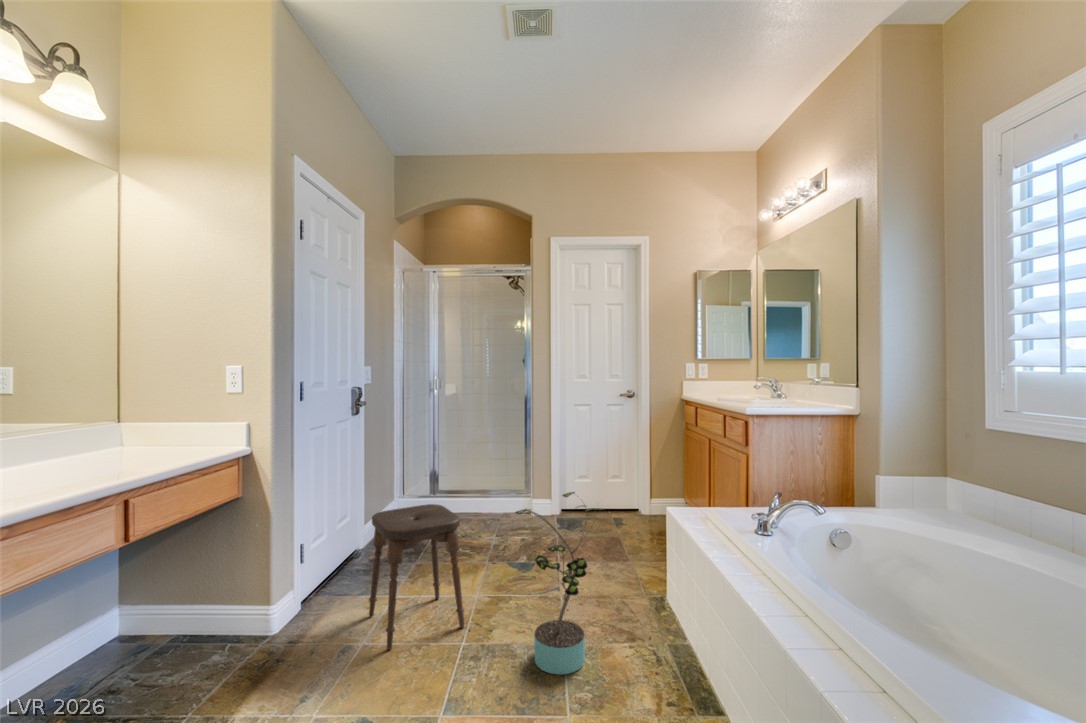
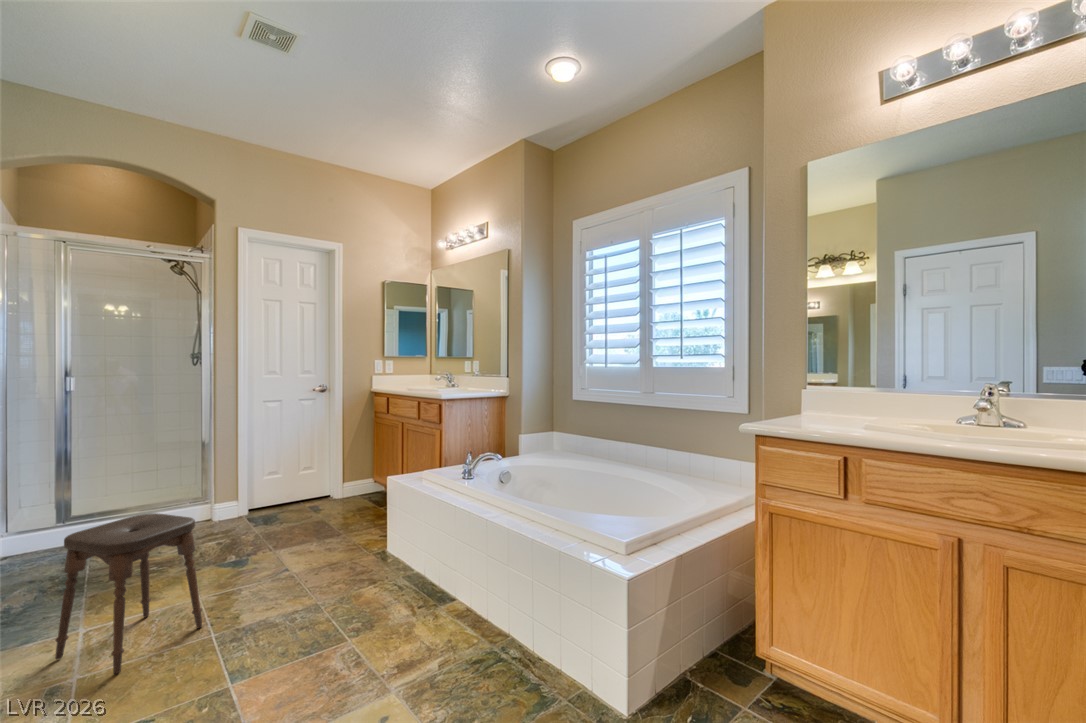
potted plant: present [516,492,604,675] -> none [273,471,363,626]

